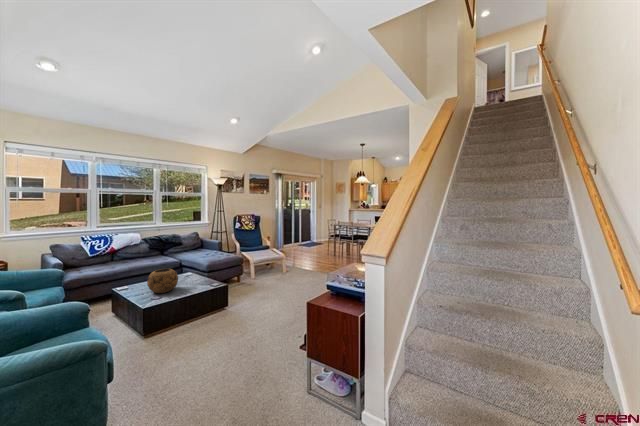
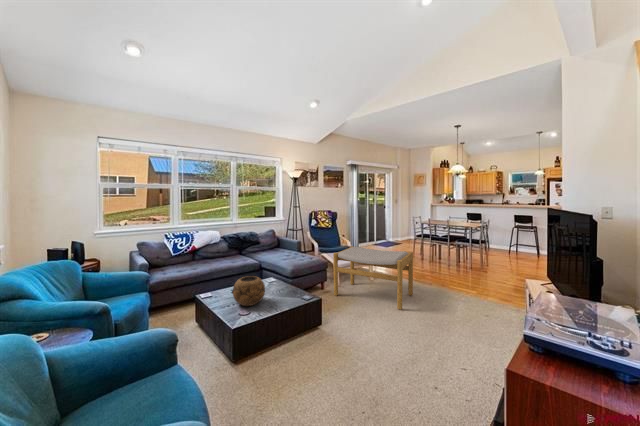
footstool: none [247,244,314,292] -> present [333,246,413,310]

